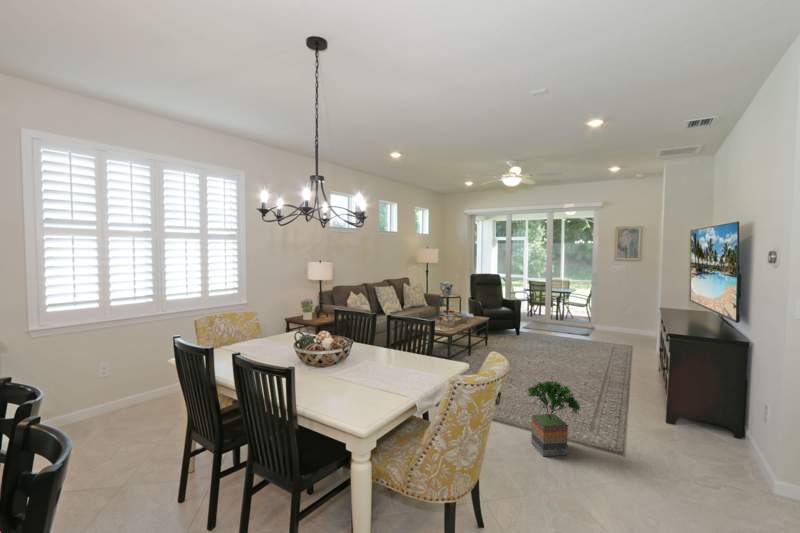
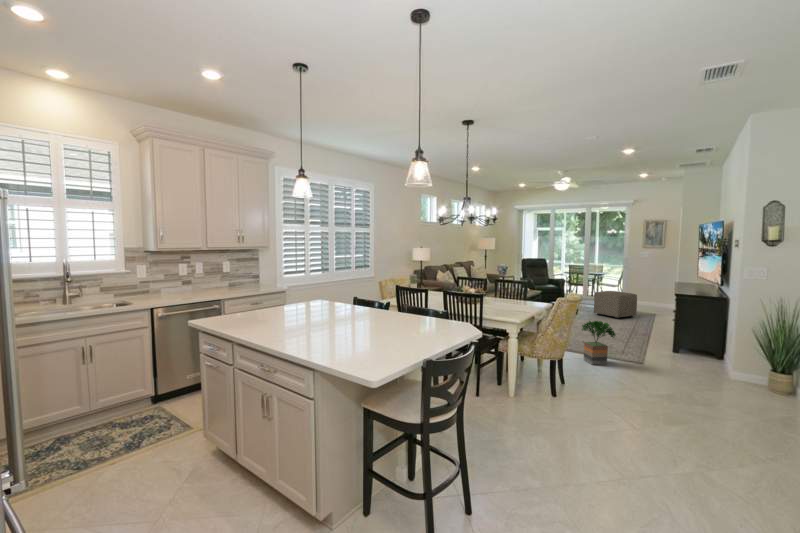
ottoman: none [557,315,610,353] -> present [594,291,637,319]

